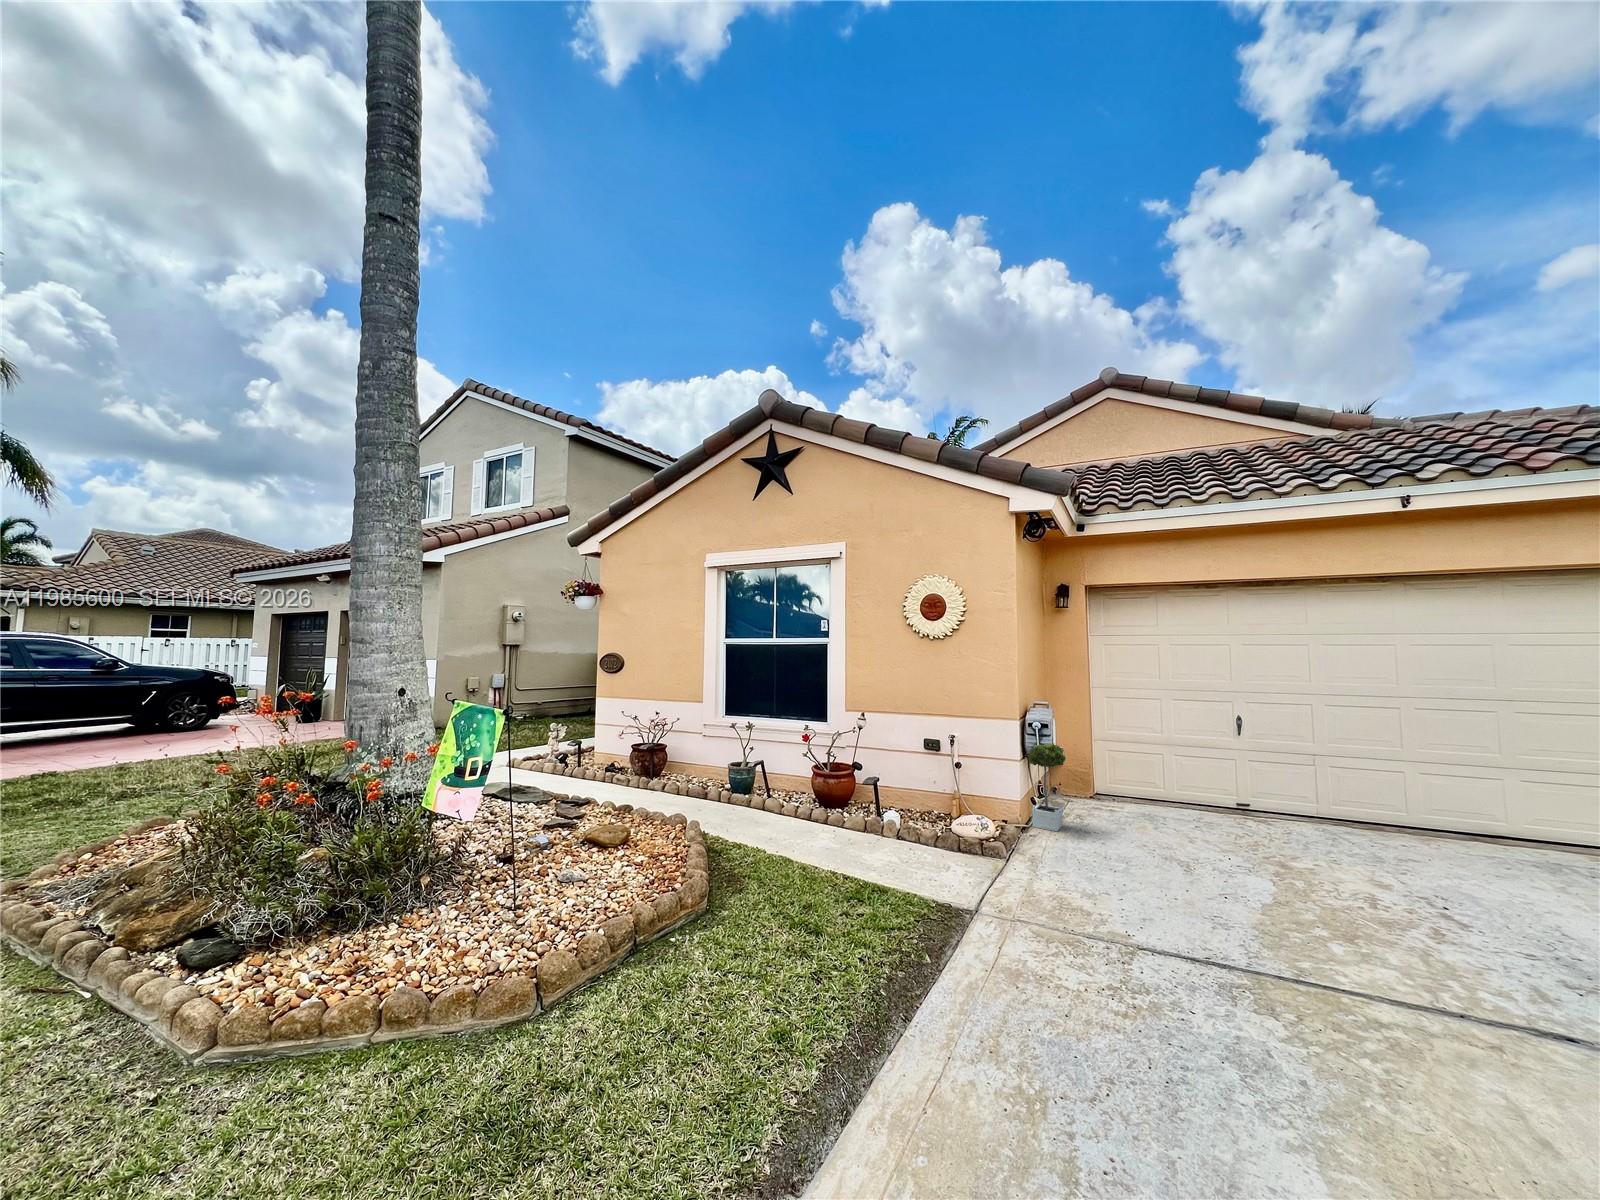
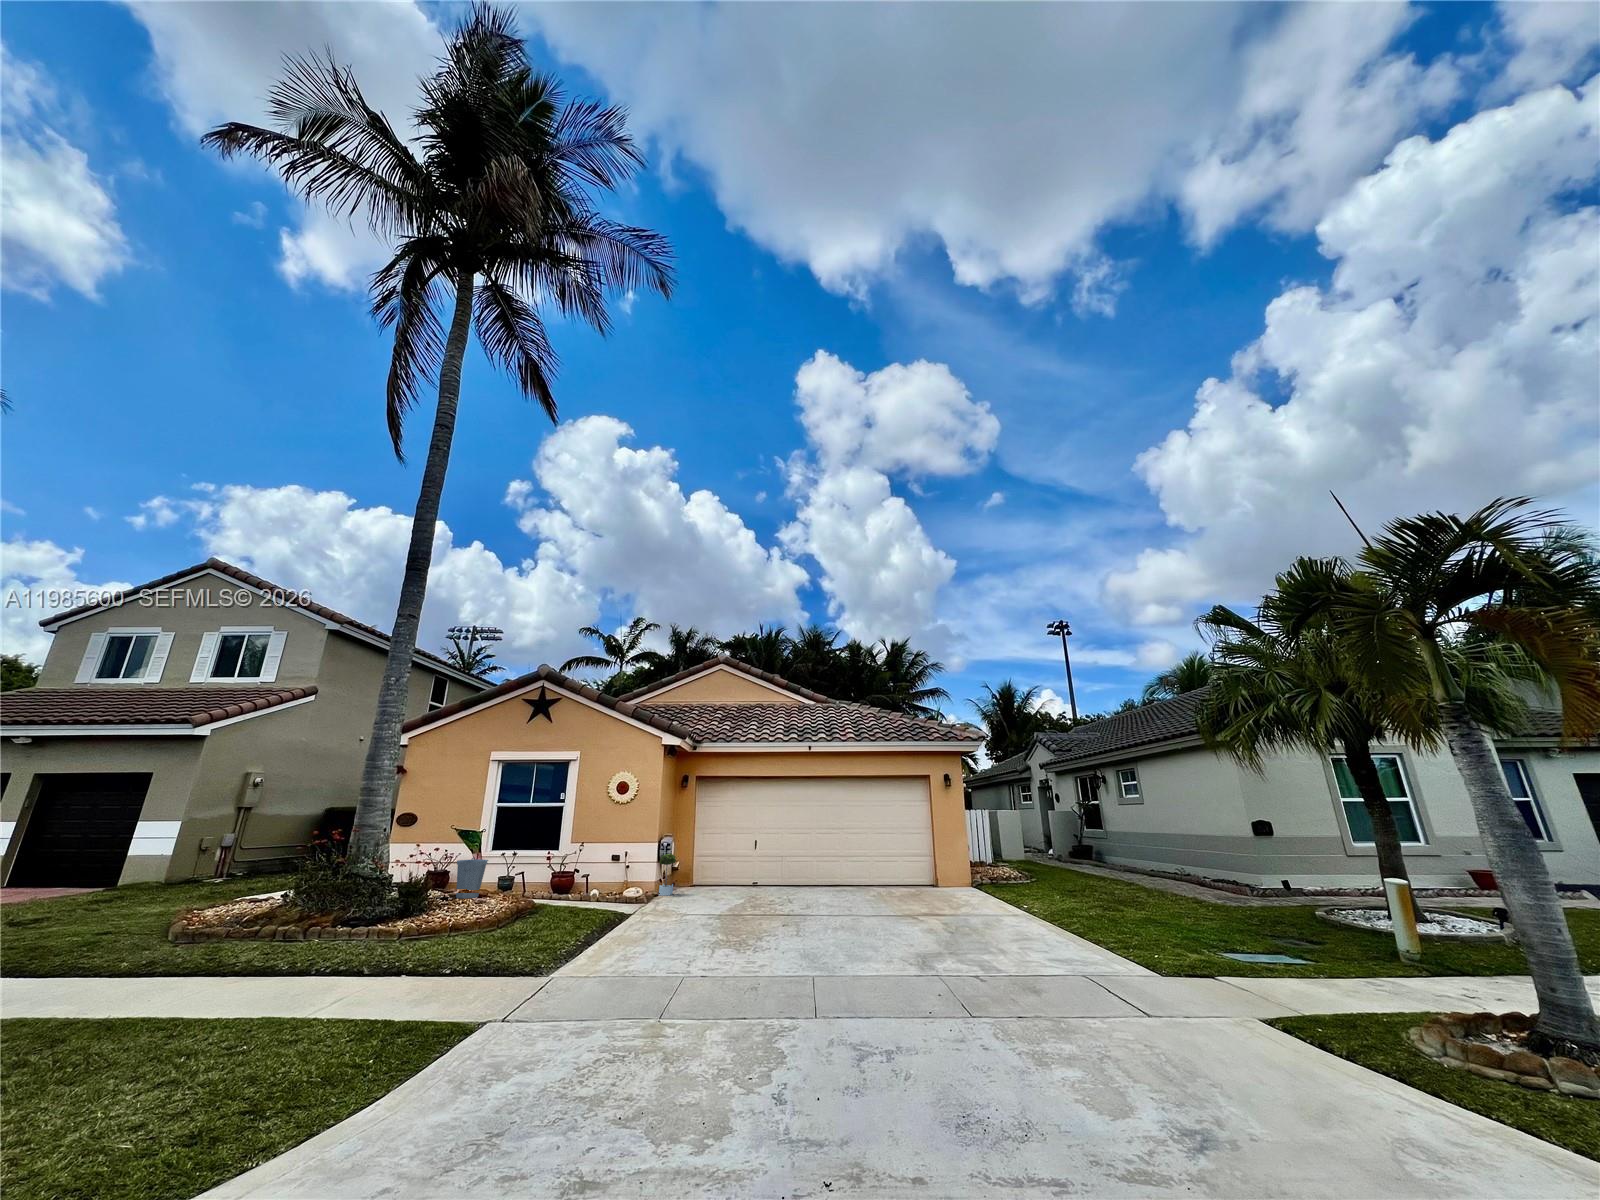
trash can: none [668,727,718,794] -> present [456,858,488,898]

